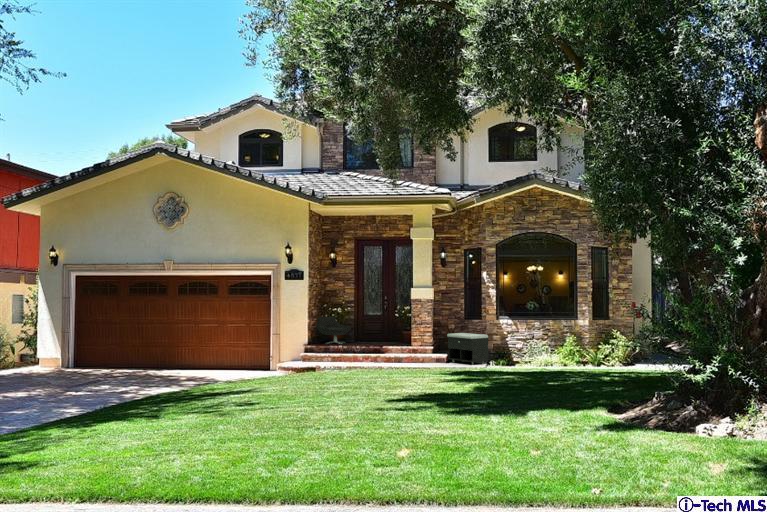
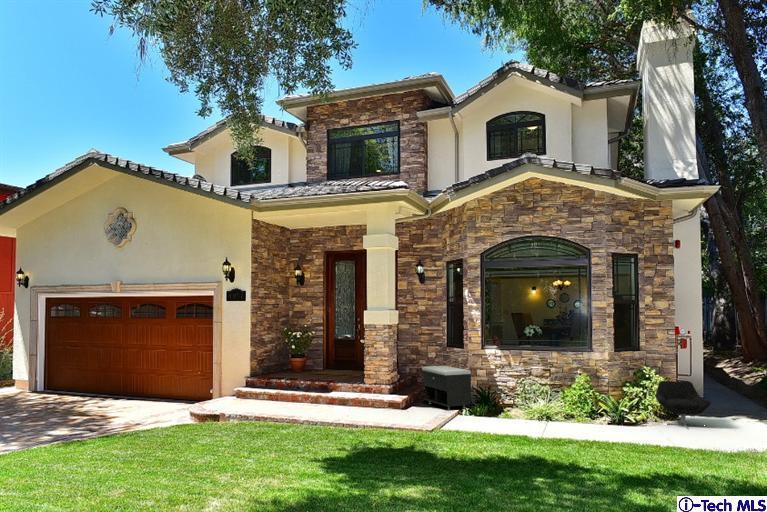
lounge chair: present [317,317,351,344] -> present [655,381,710,429]

